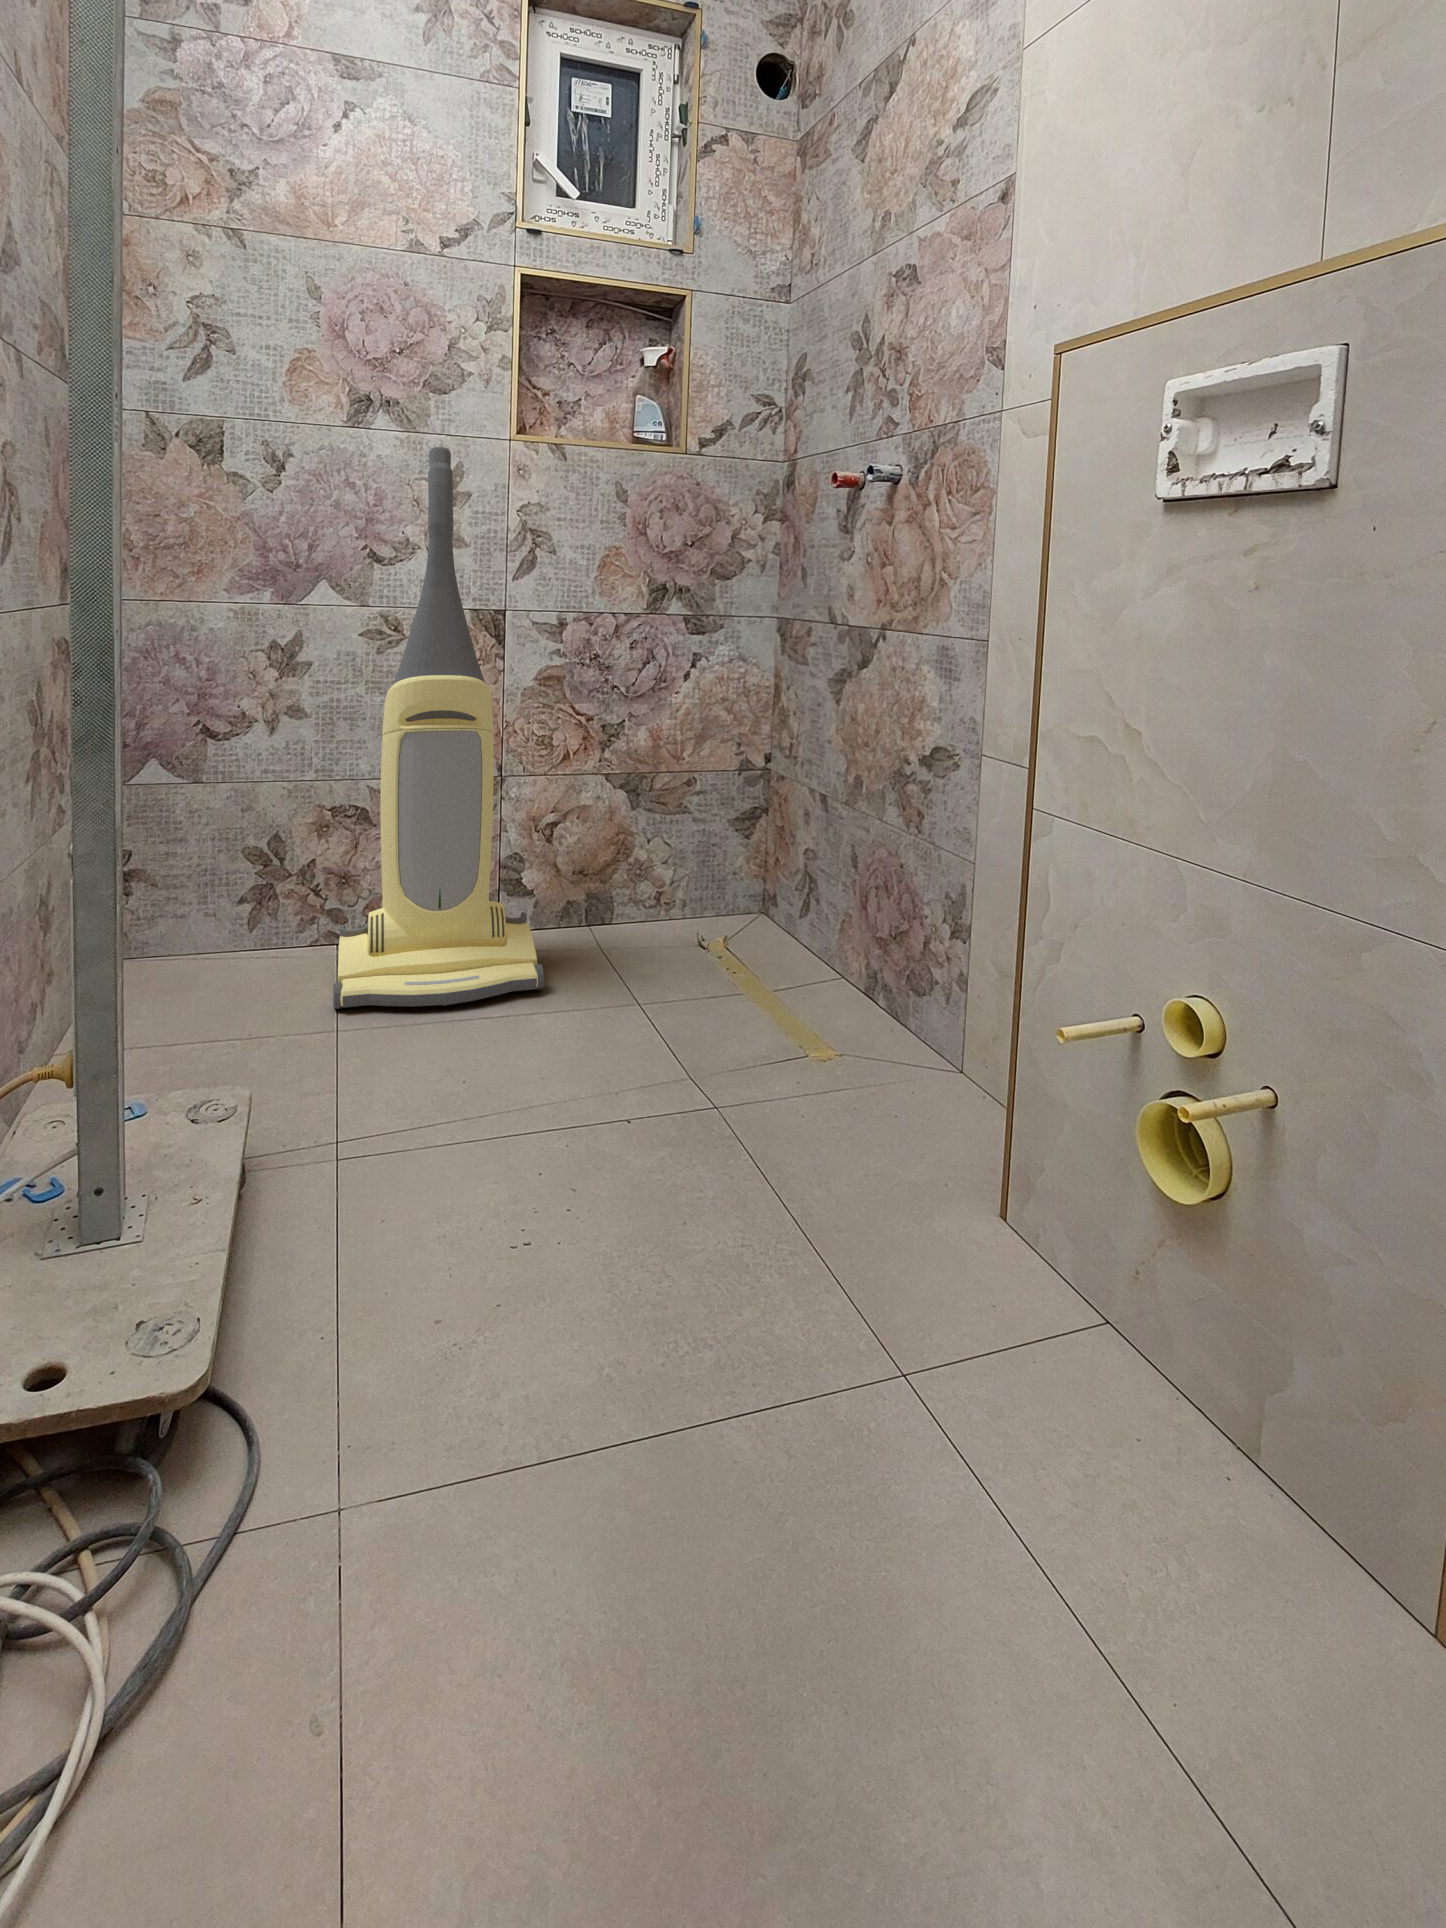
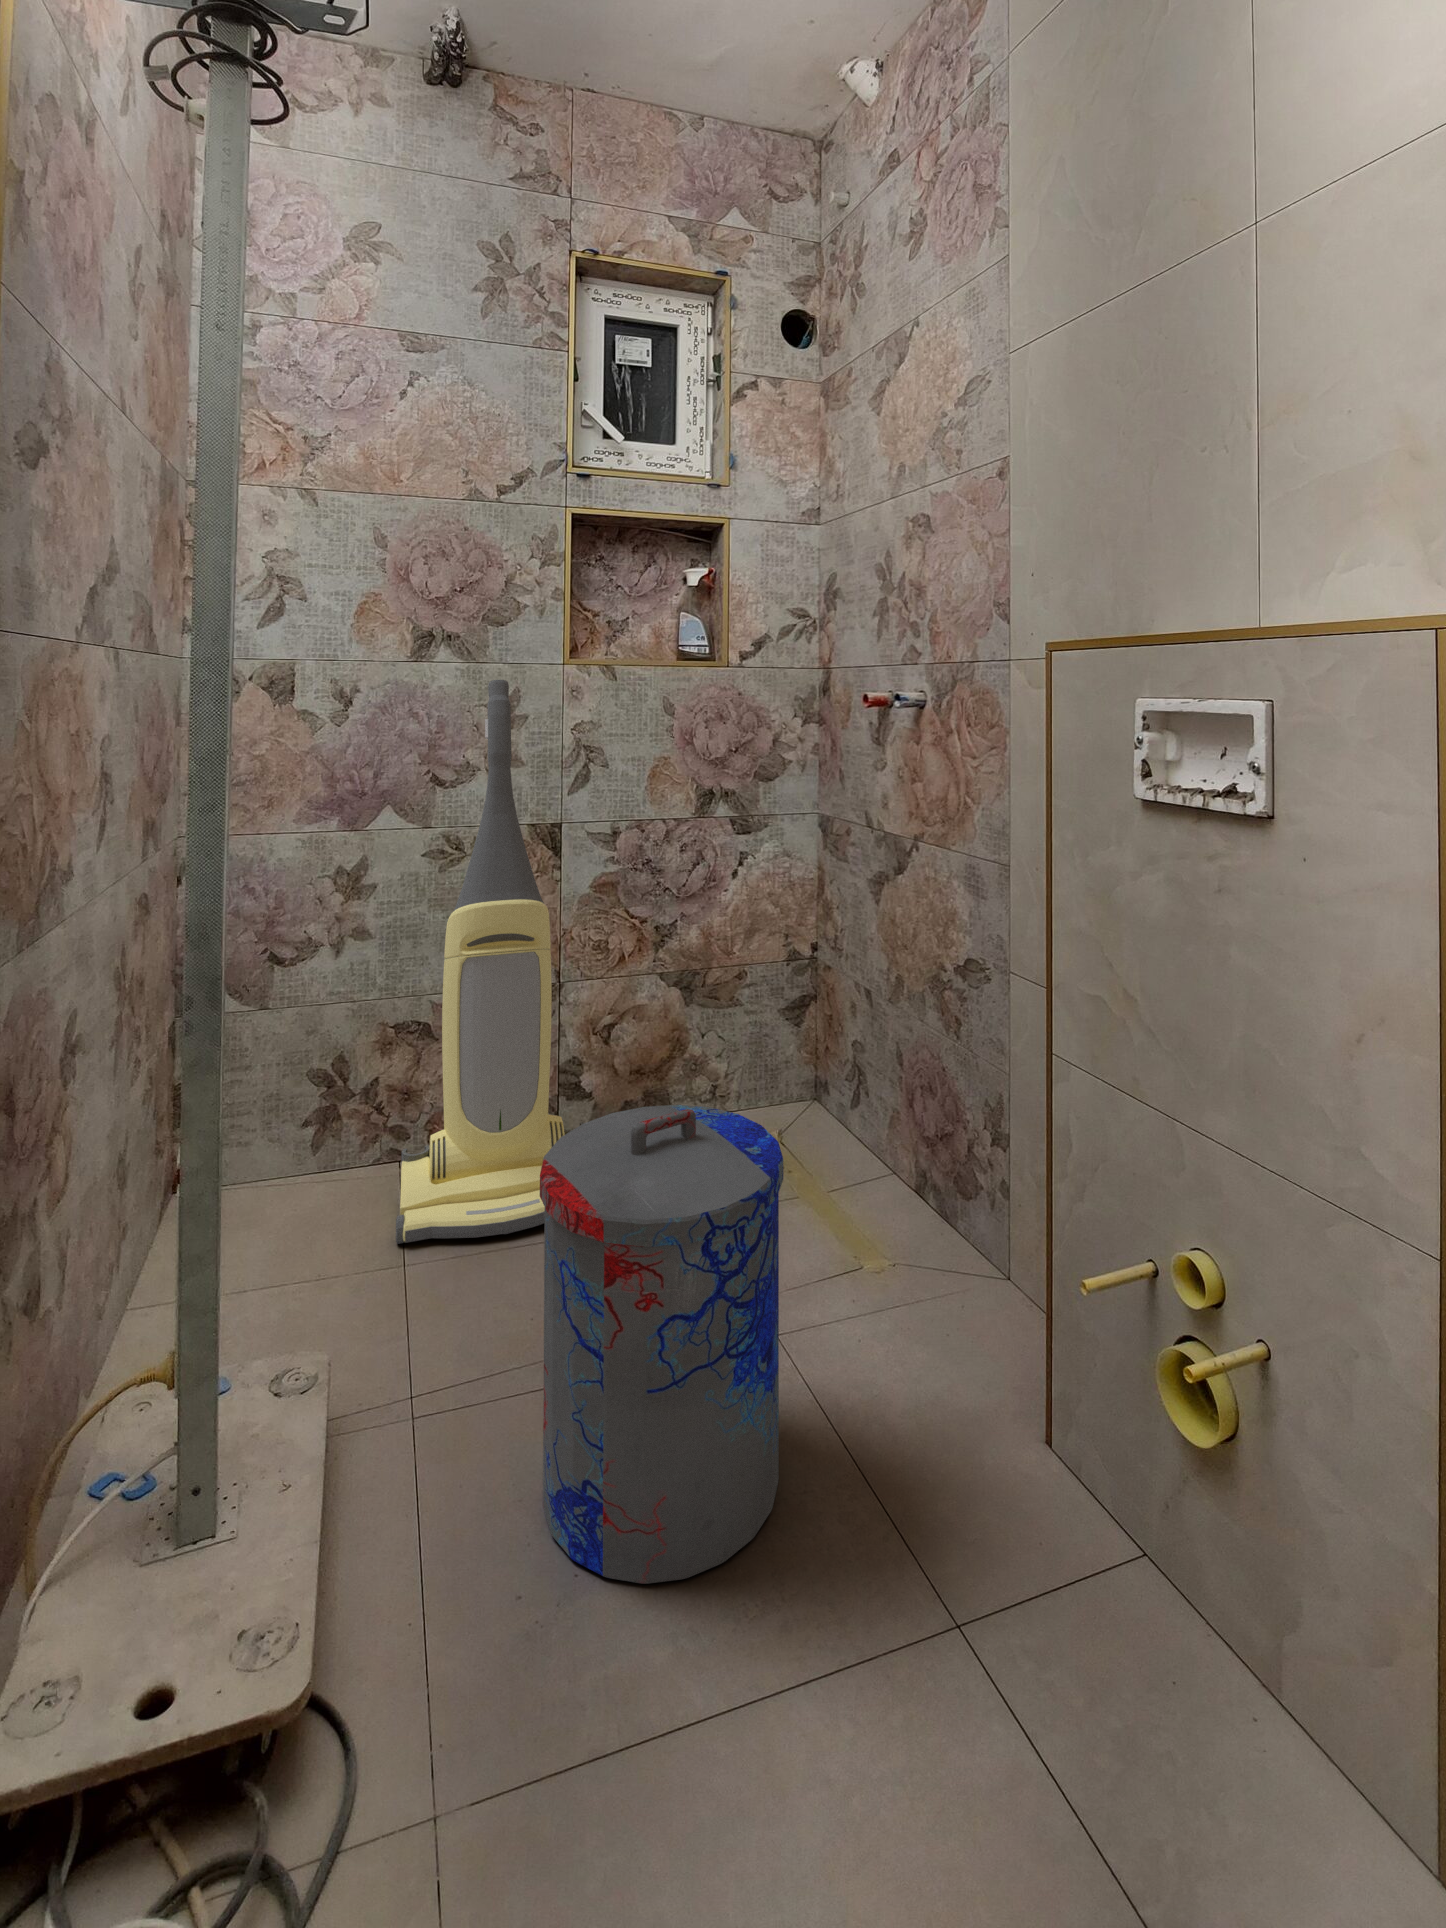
trash can: none [479,845,738,1295] -> present [540,1105,783,1584]

